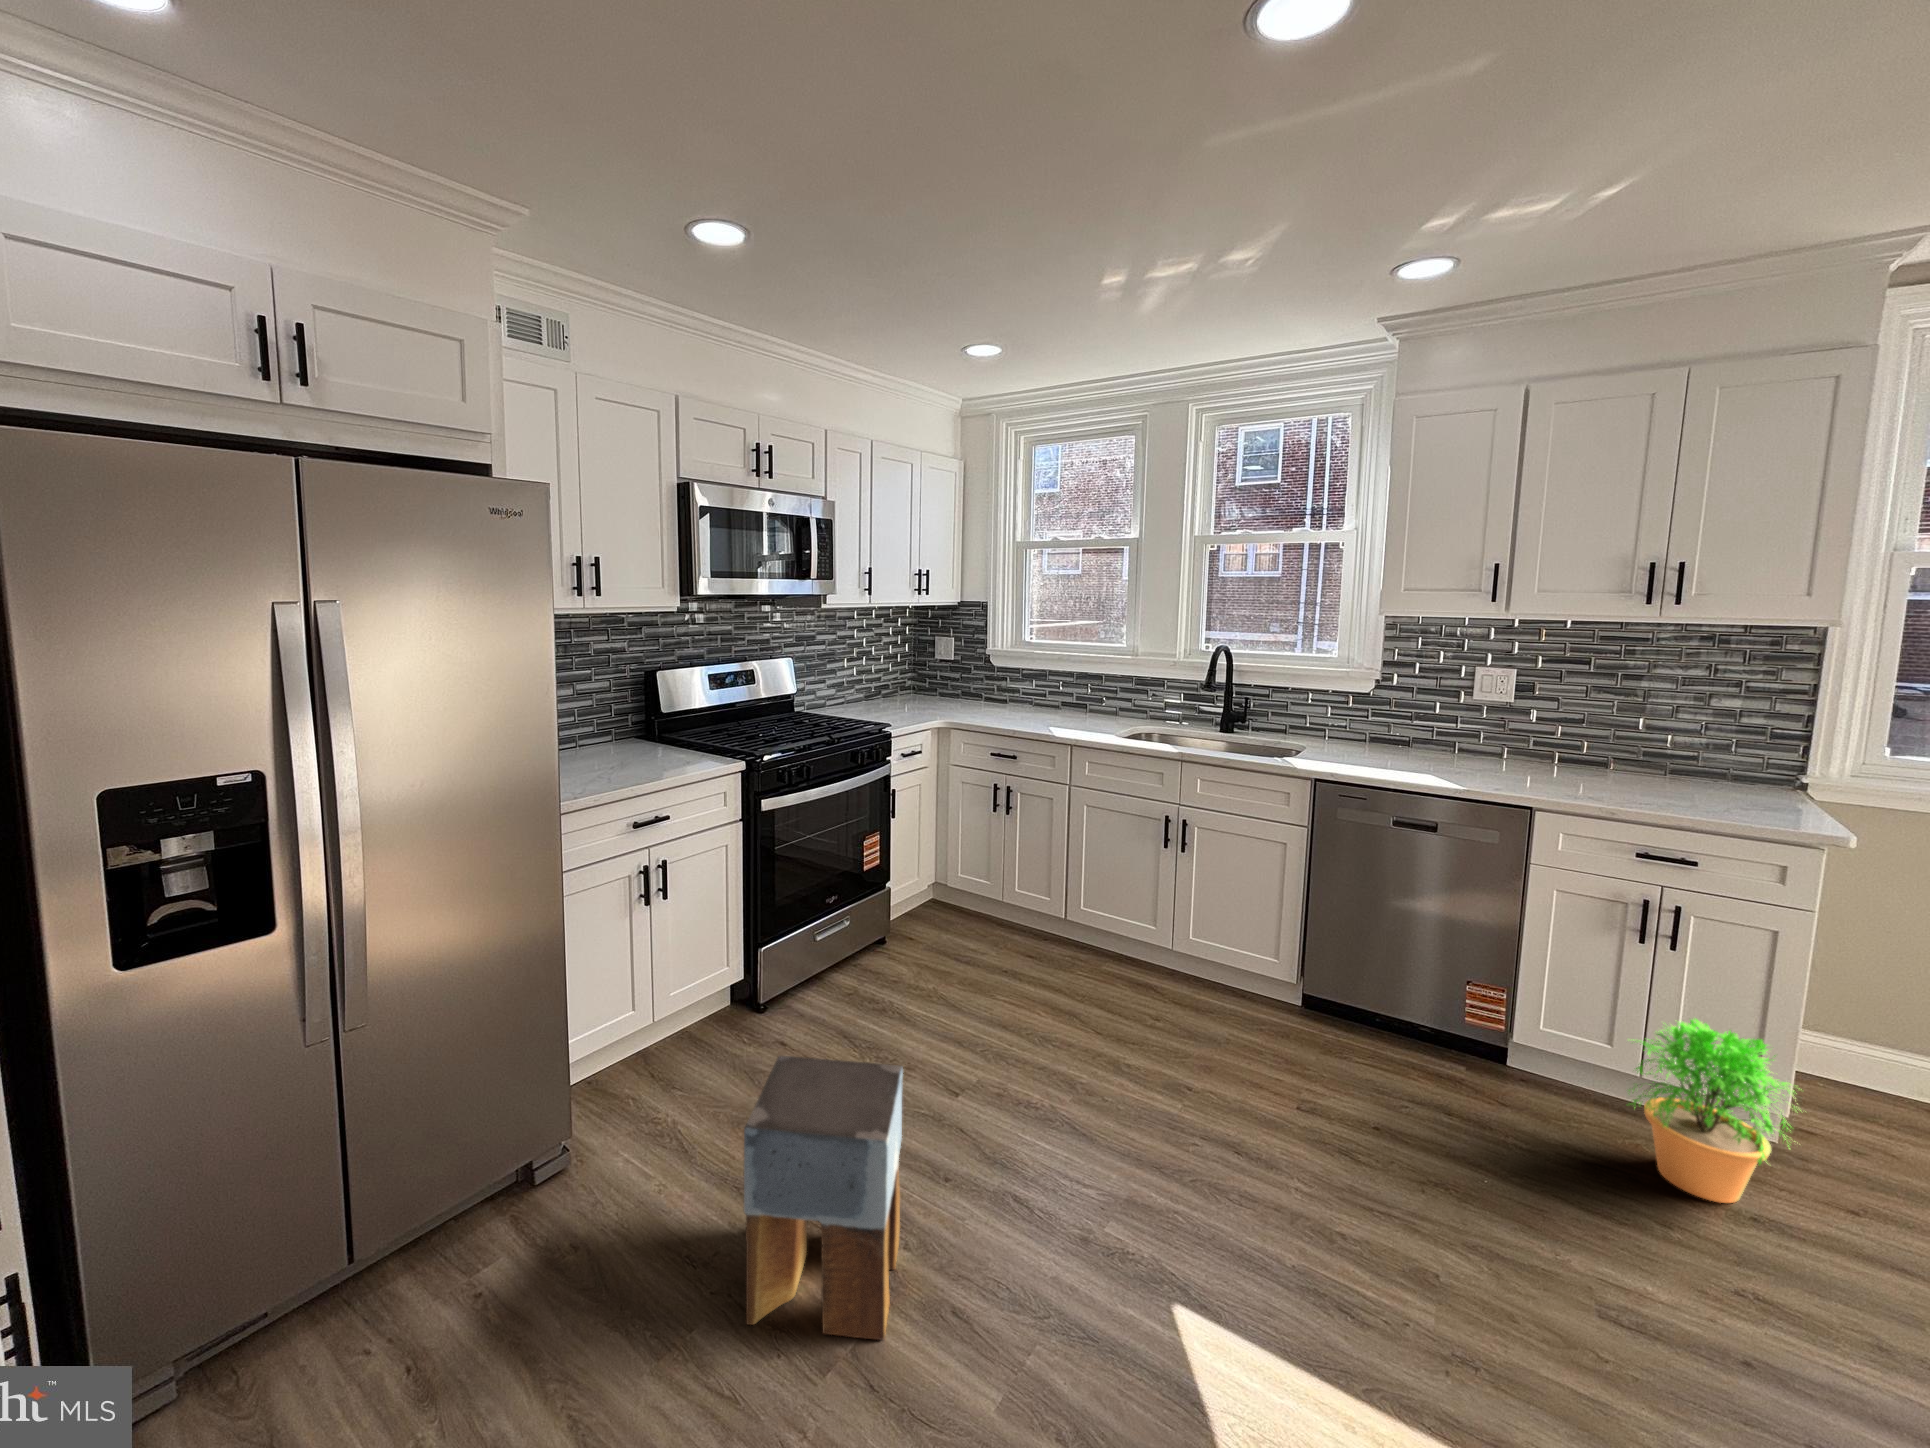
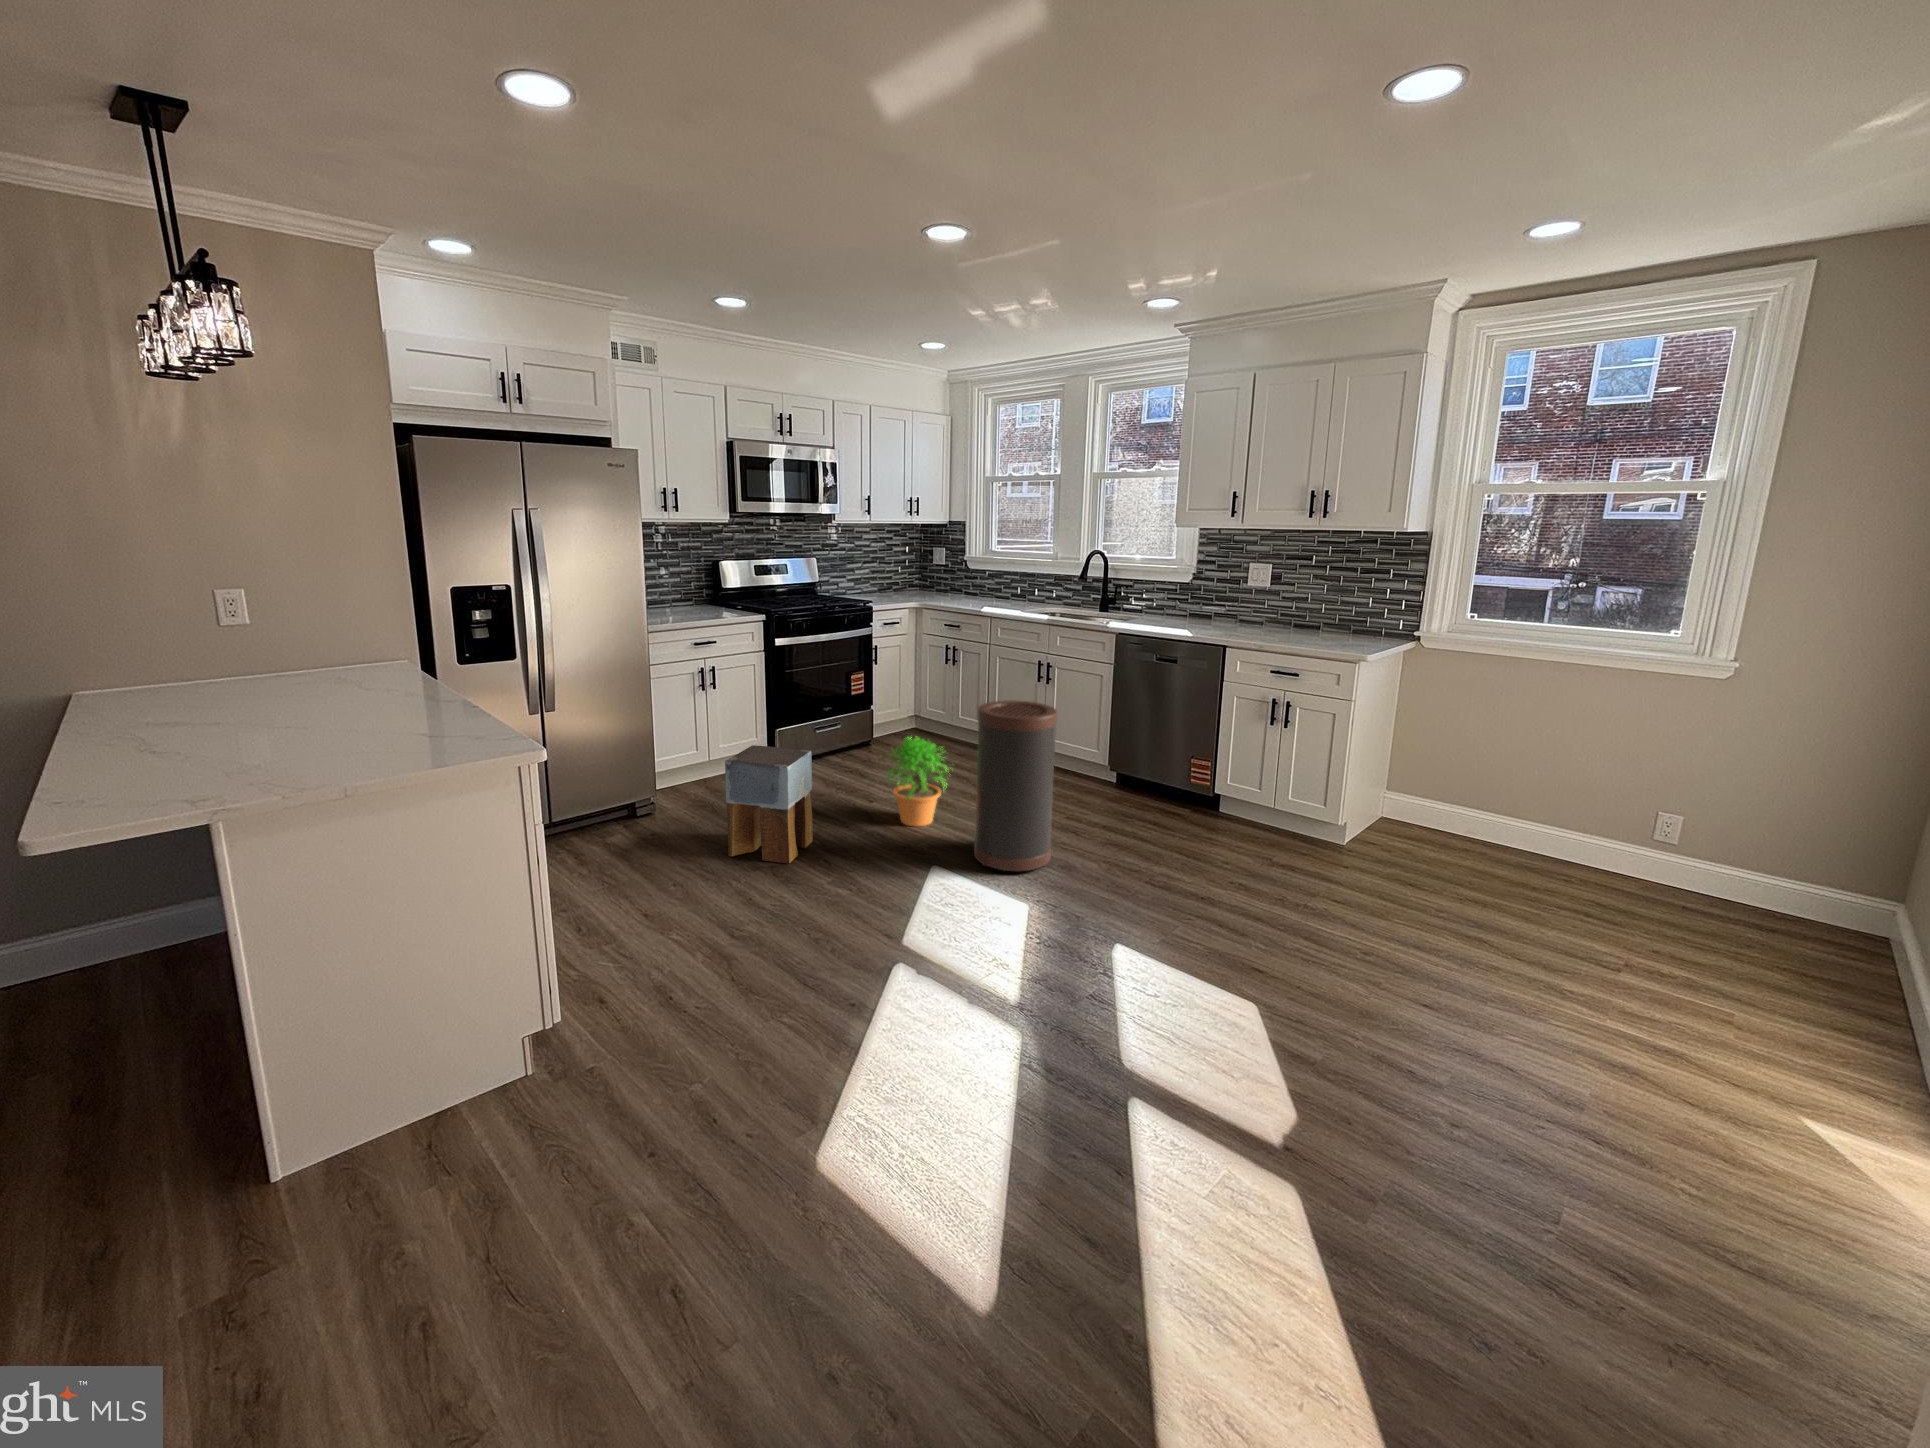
trash can: none [1226,947,1416,1322] -> present [974,701,1057,871]
potted plant: present [1629,1019,1801,1203] -> present [887,736,947,826]

